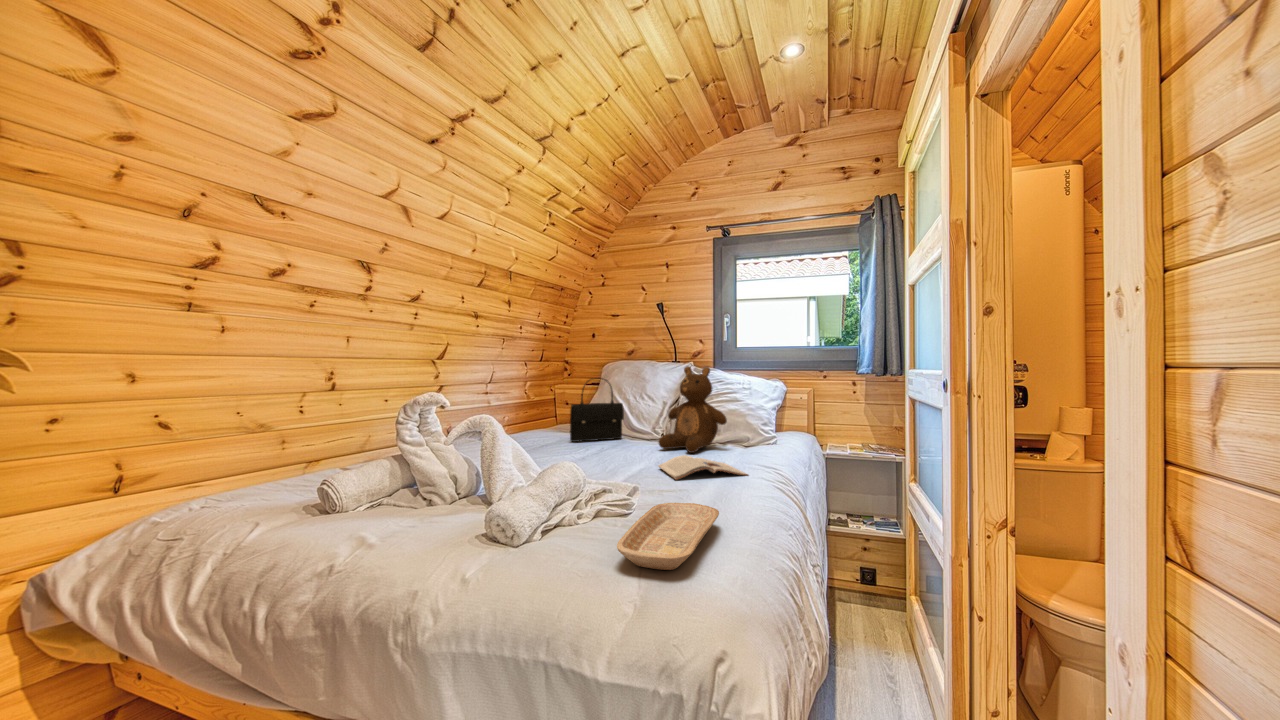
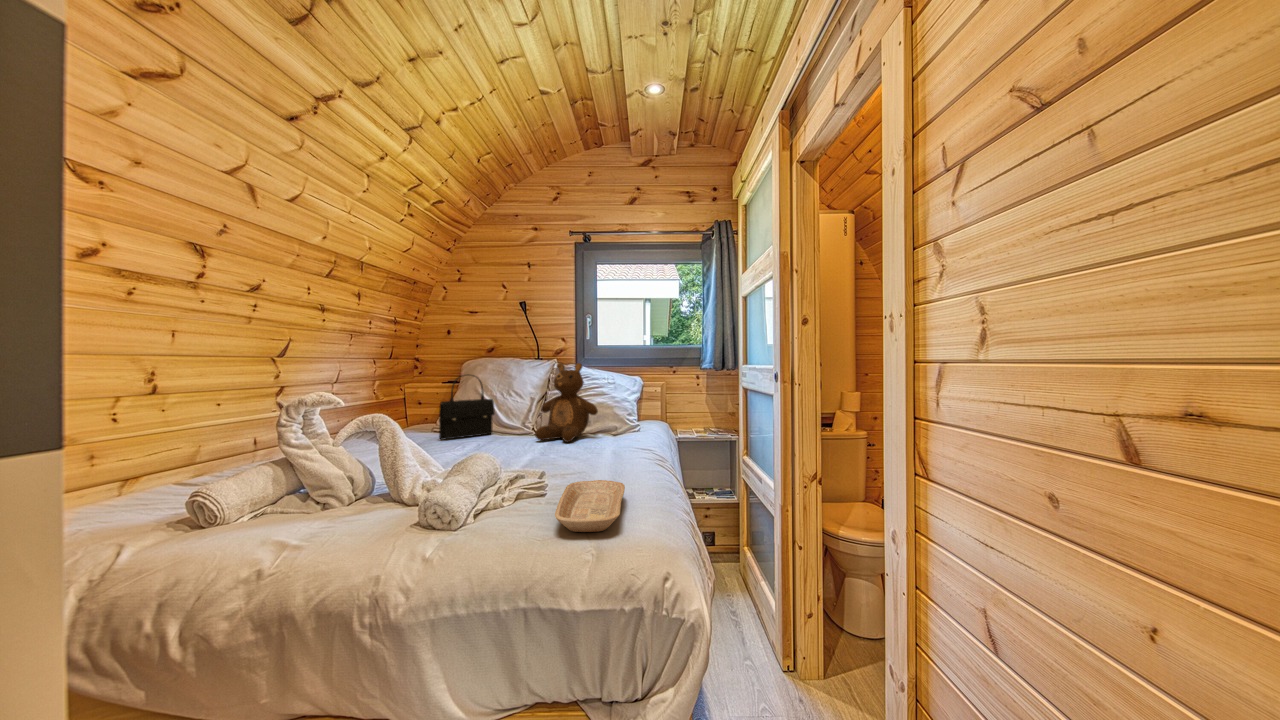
magazine: present [659,455,748,480] -> none [545,444,627,465]

